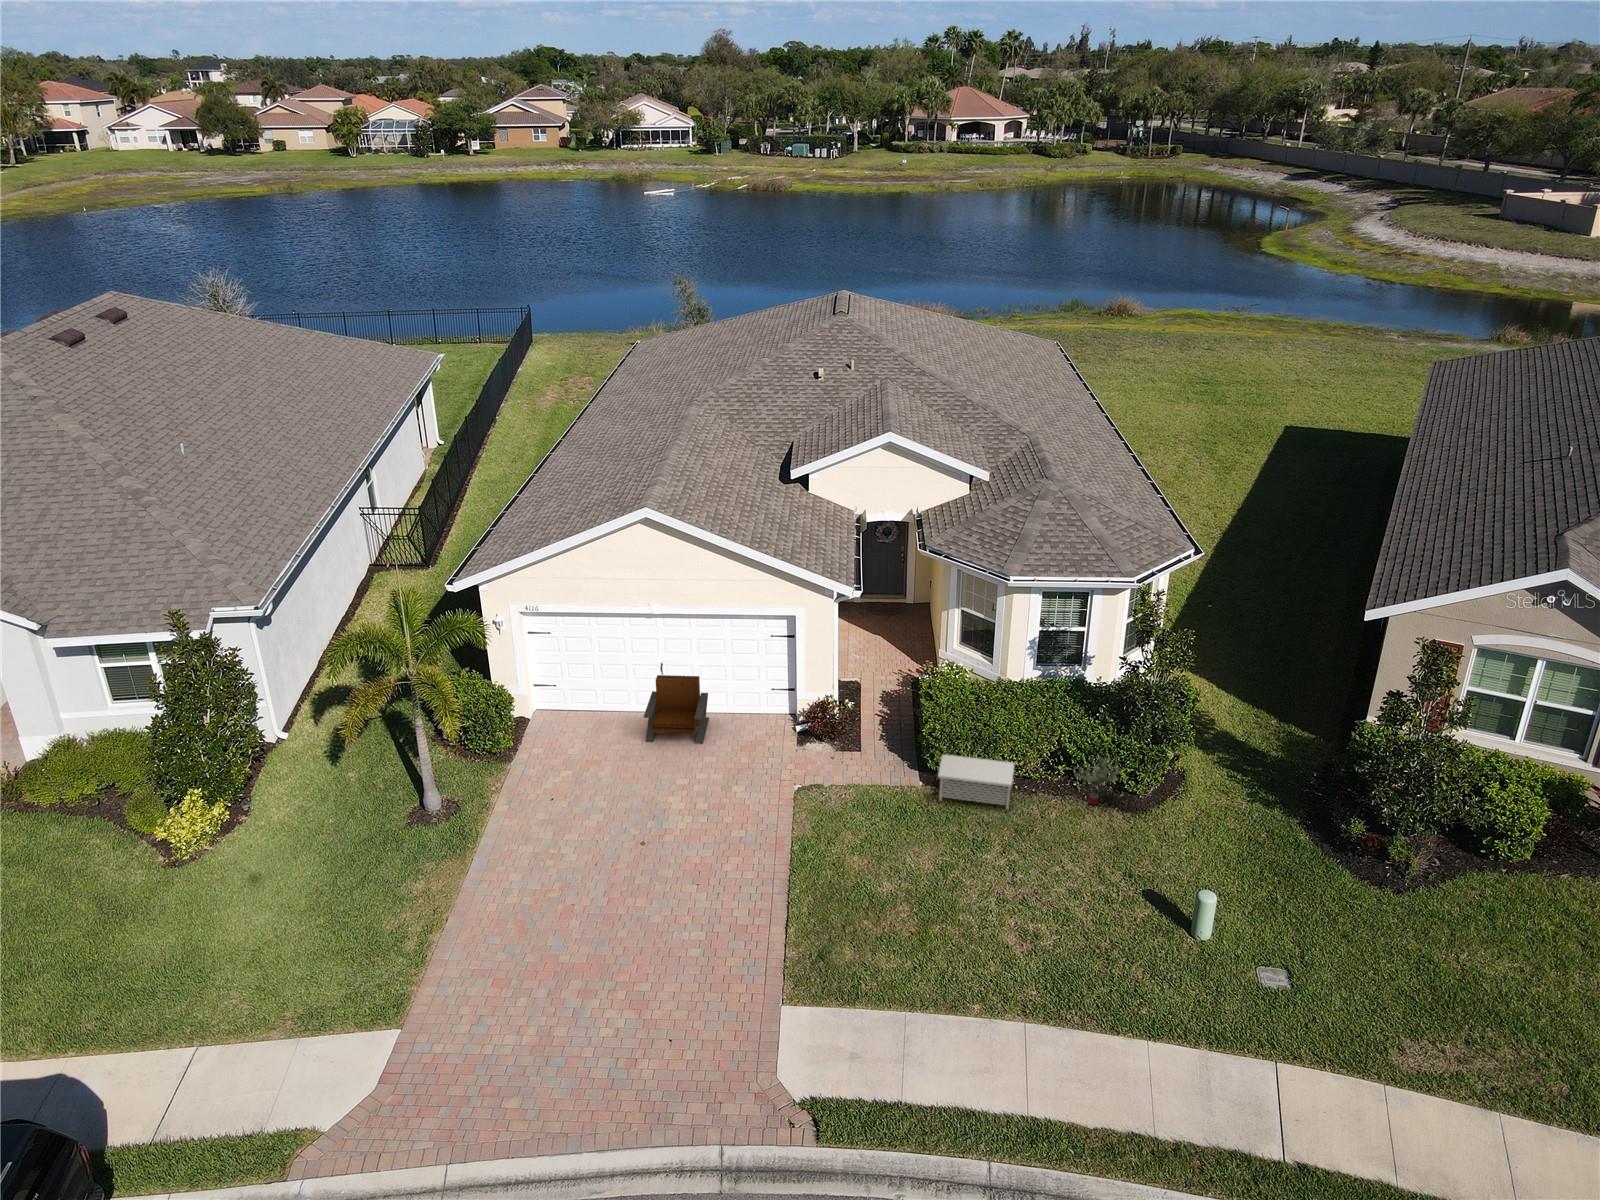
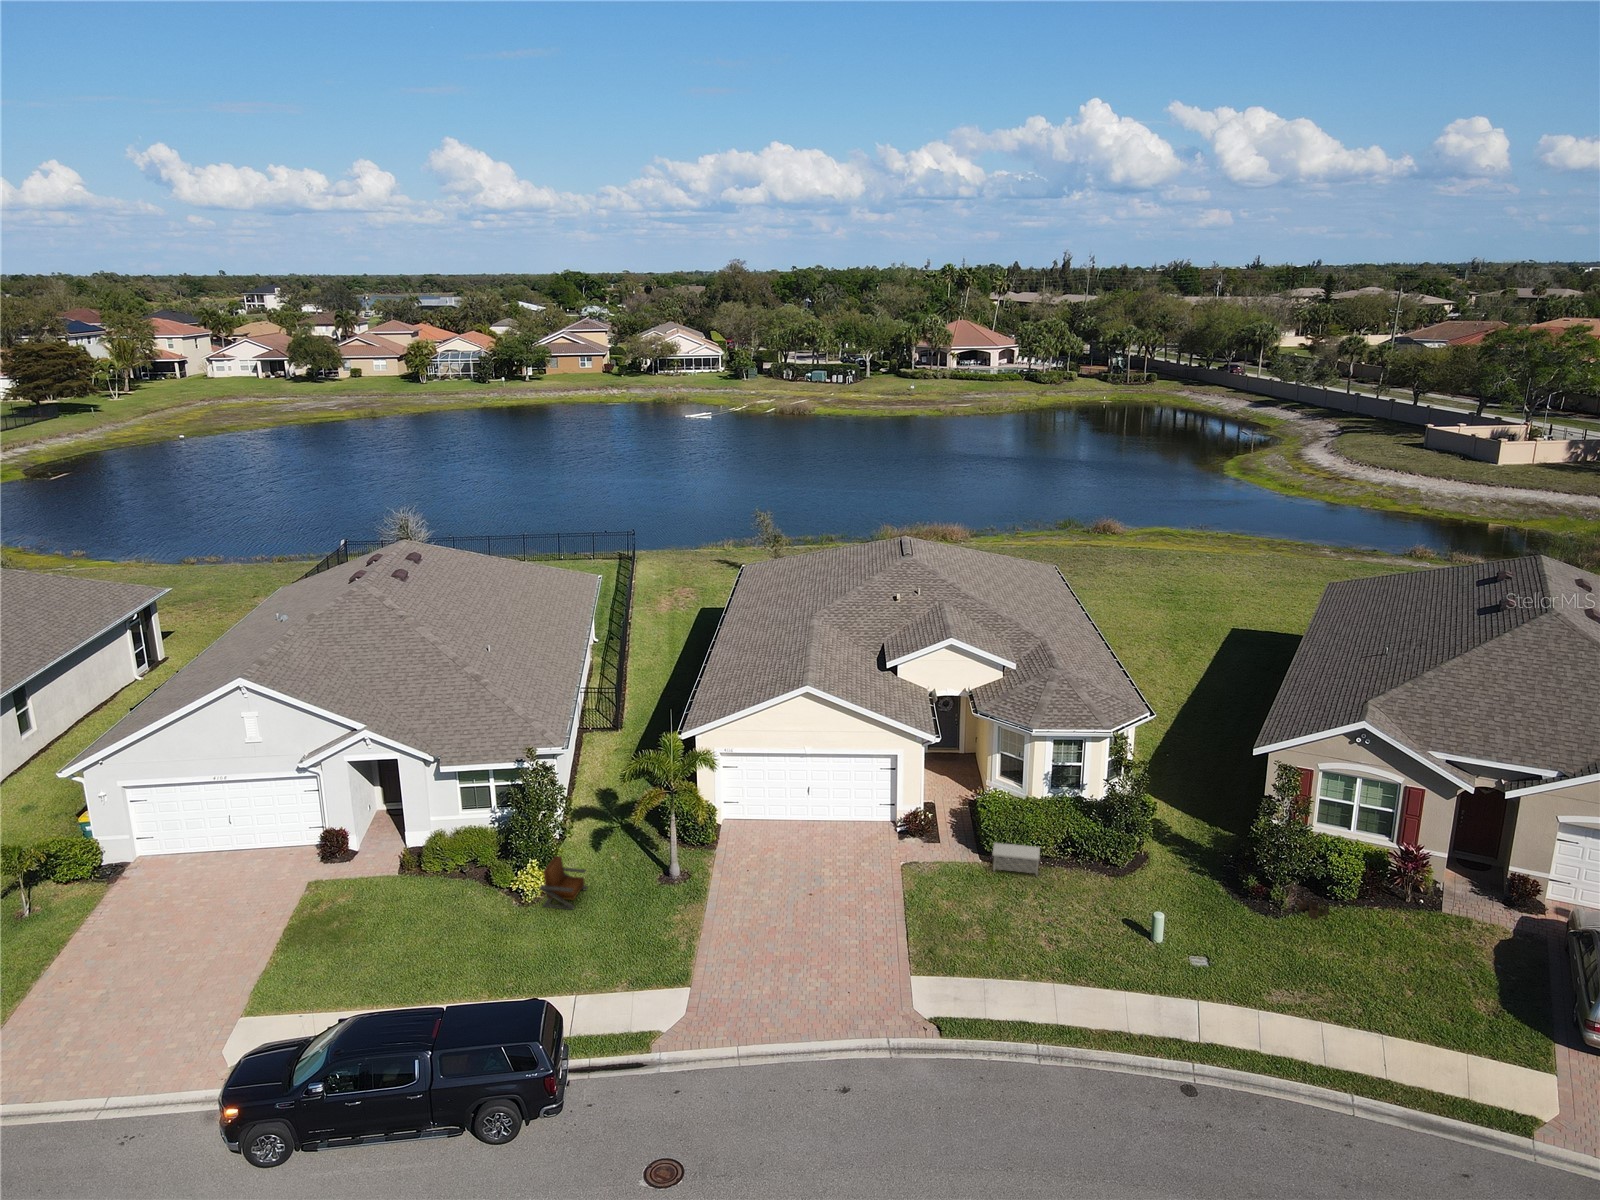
lounge chair: present [644,675,709,744] -> present [540,856,587,910]
potted tree: present [1074,758,1119,805] -> none [1078,842,1107,874]
woven basket: none [1427,856,1486,893] -> present [1297,898,1329,919]

